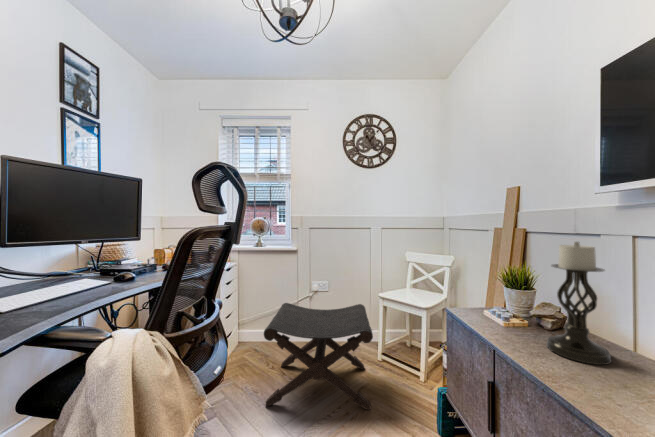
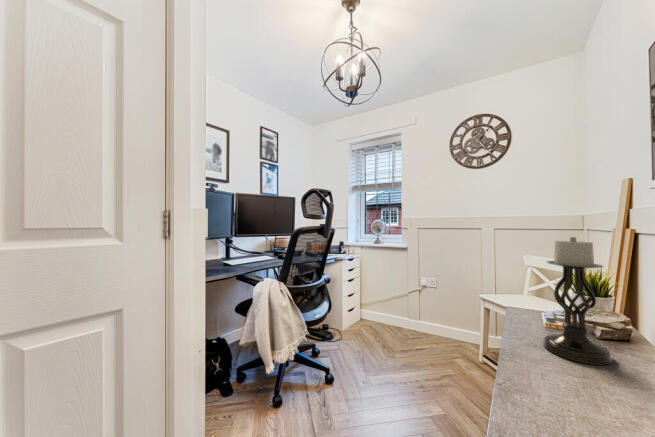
footstool: present [264,303,373,410] -> none [359,289,460,391]

